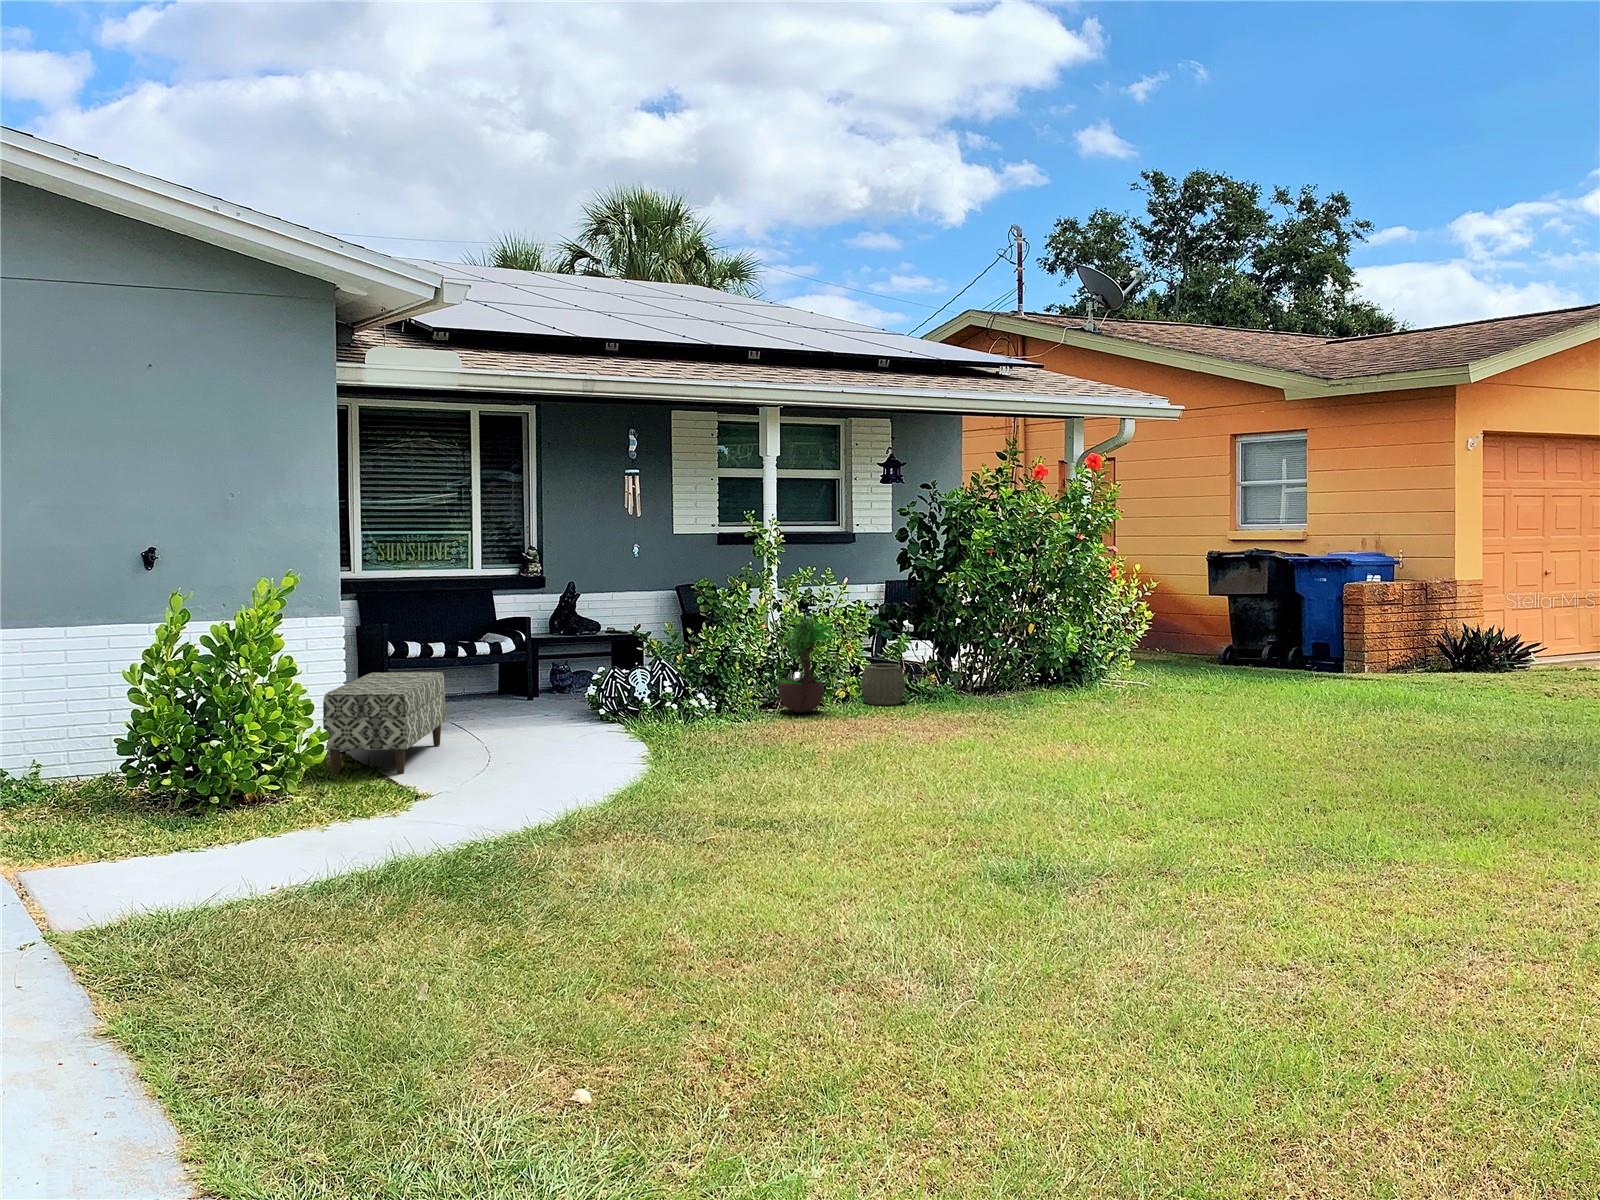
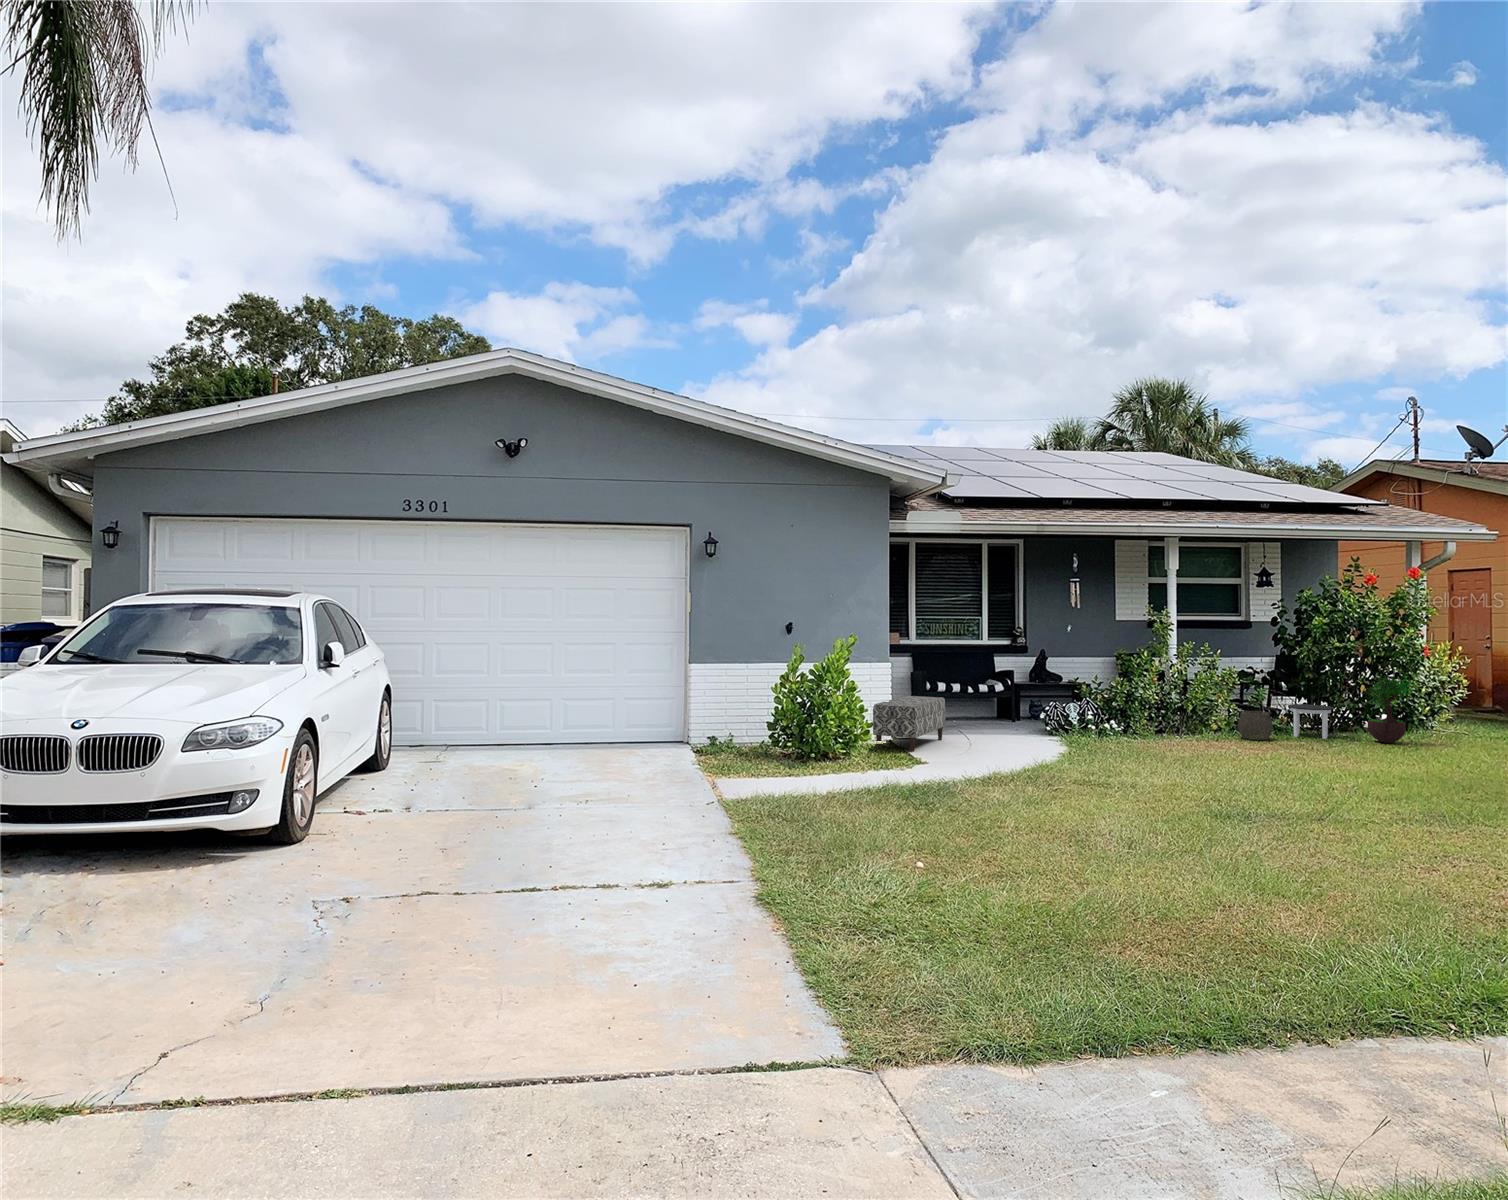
potted tree: present [776,615,834,713] -> present [1366,675,1410,743]
round table: none [916,650,970,696] -> present [1288,704,1334,739]

